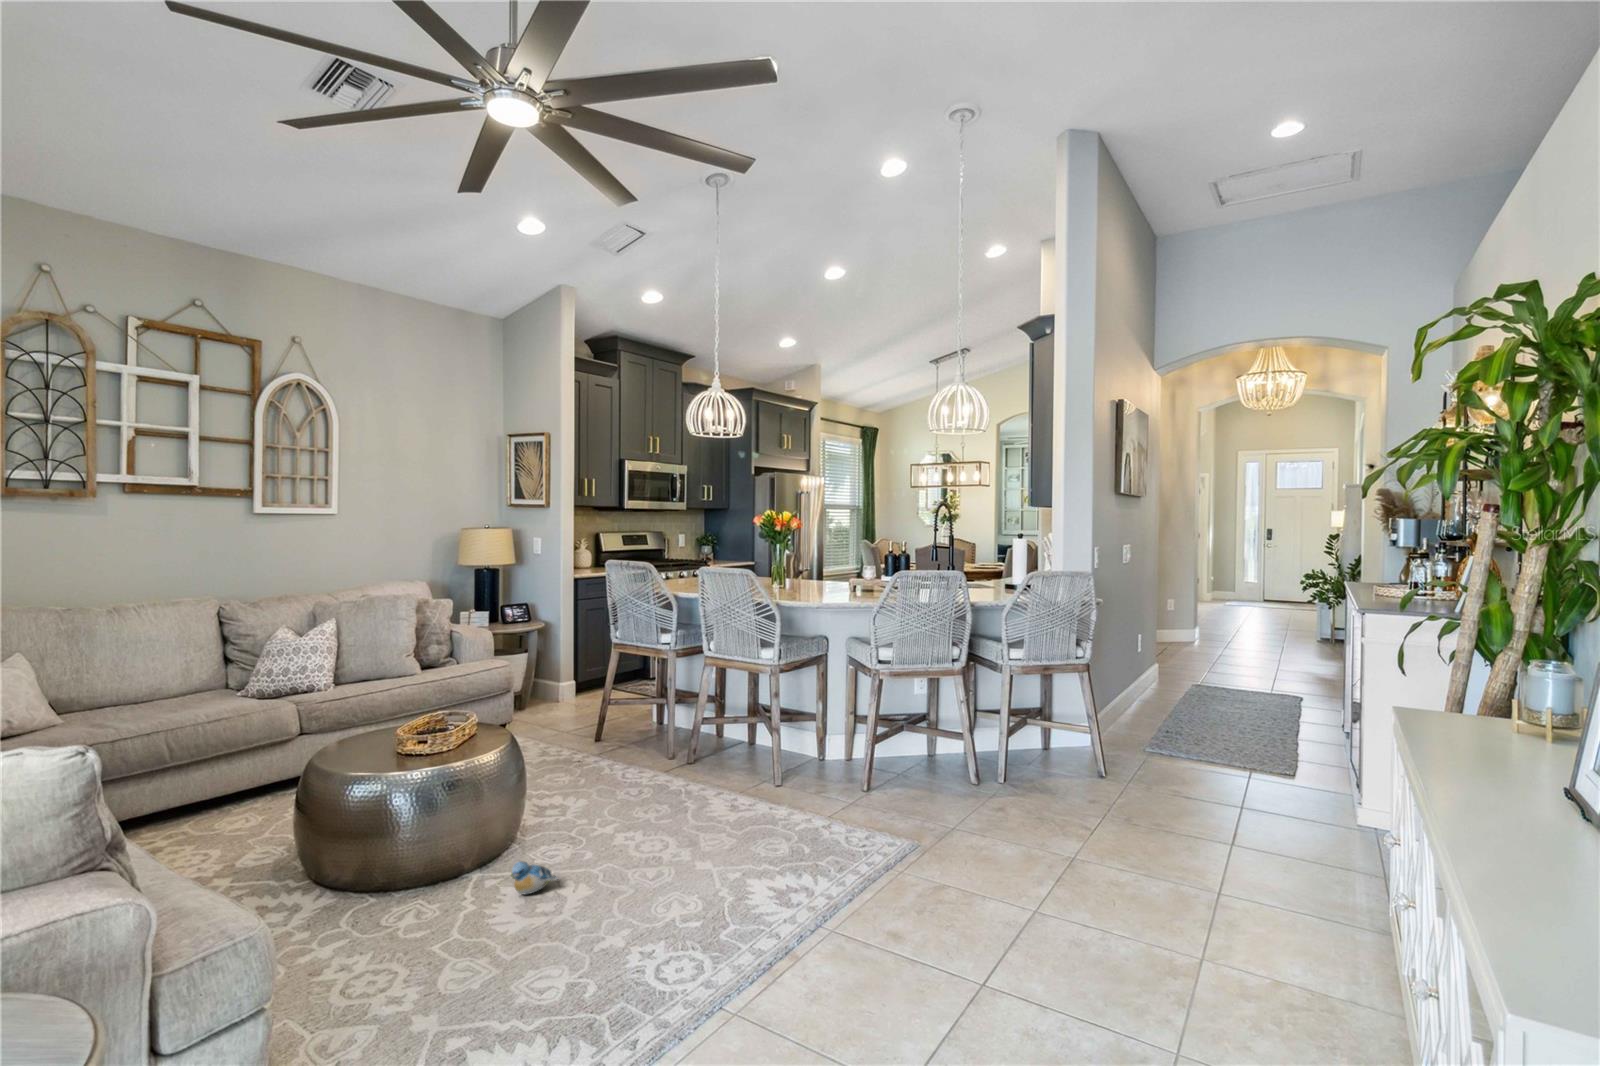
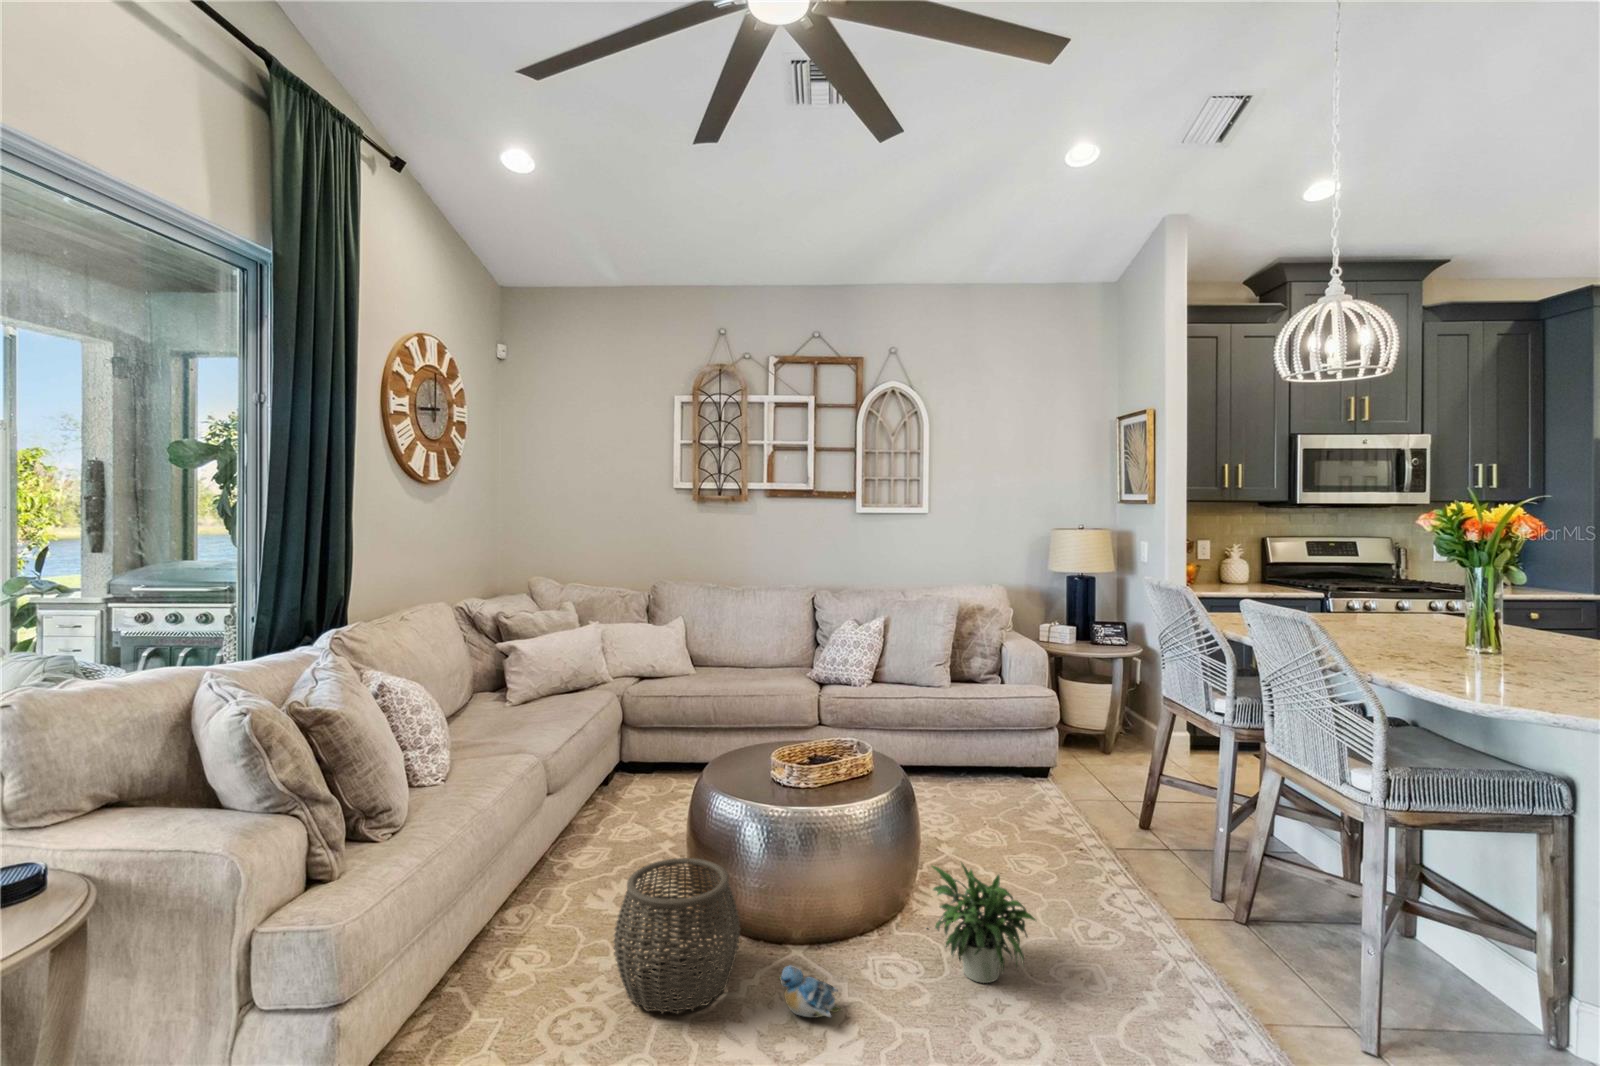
potted plant: none [541,766,640,837] -> present [932,863,1036,983]
woven basket: none [352,820,473,950] -> present [613,858,740,1014]

